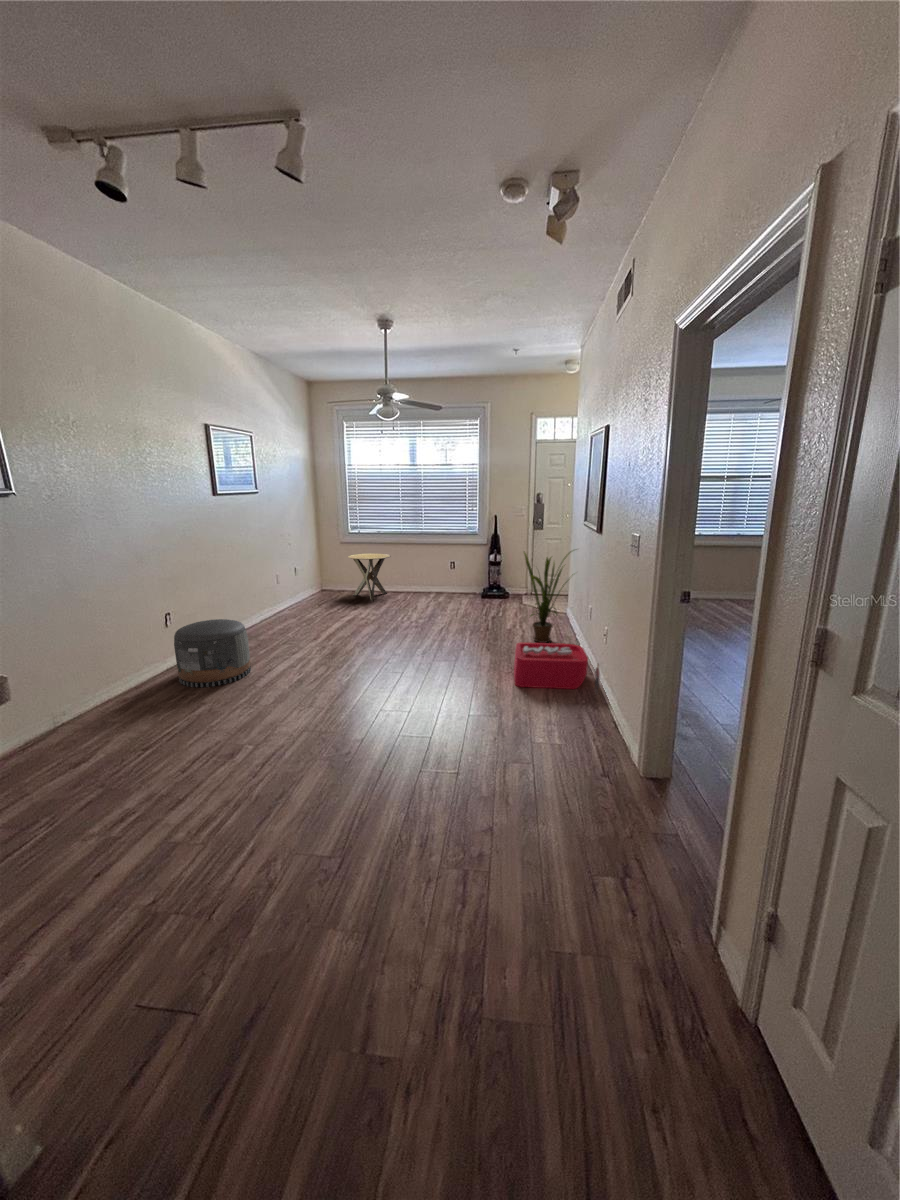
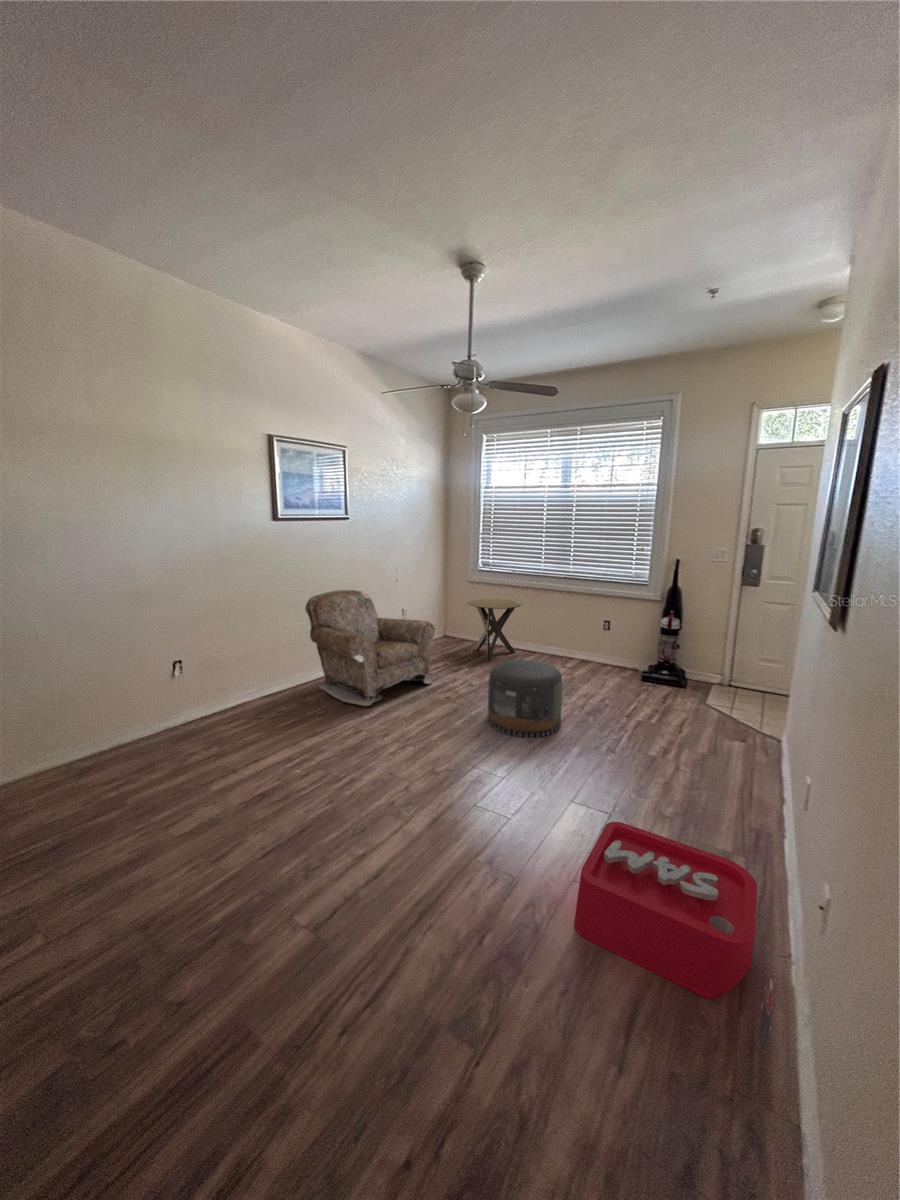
armchair: none [238,551,346,635] -> present [305,590,435,706]
house plant: present [524,552,571,643] -> none [663,634,796,809]
pouf: present [174,619,251,687] -> present [488,660,563,738]

